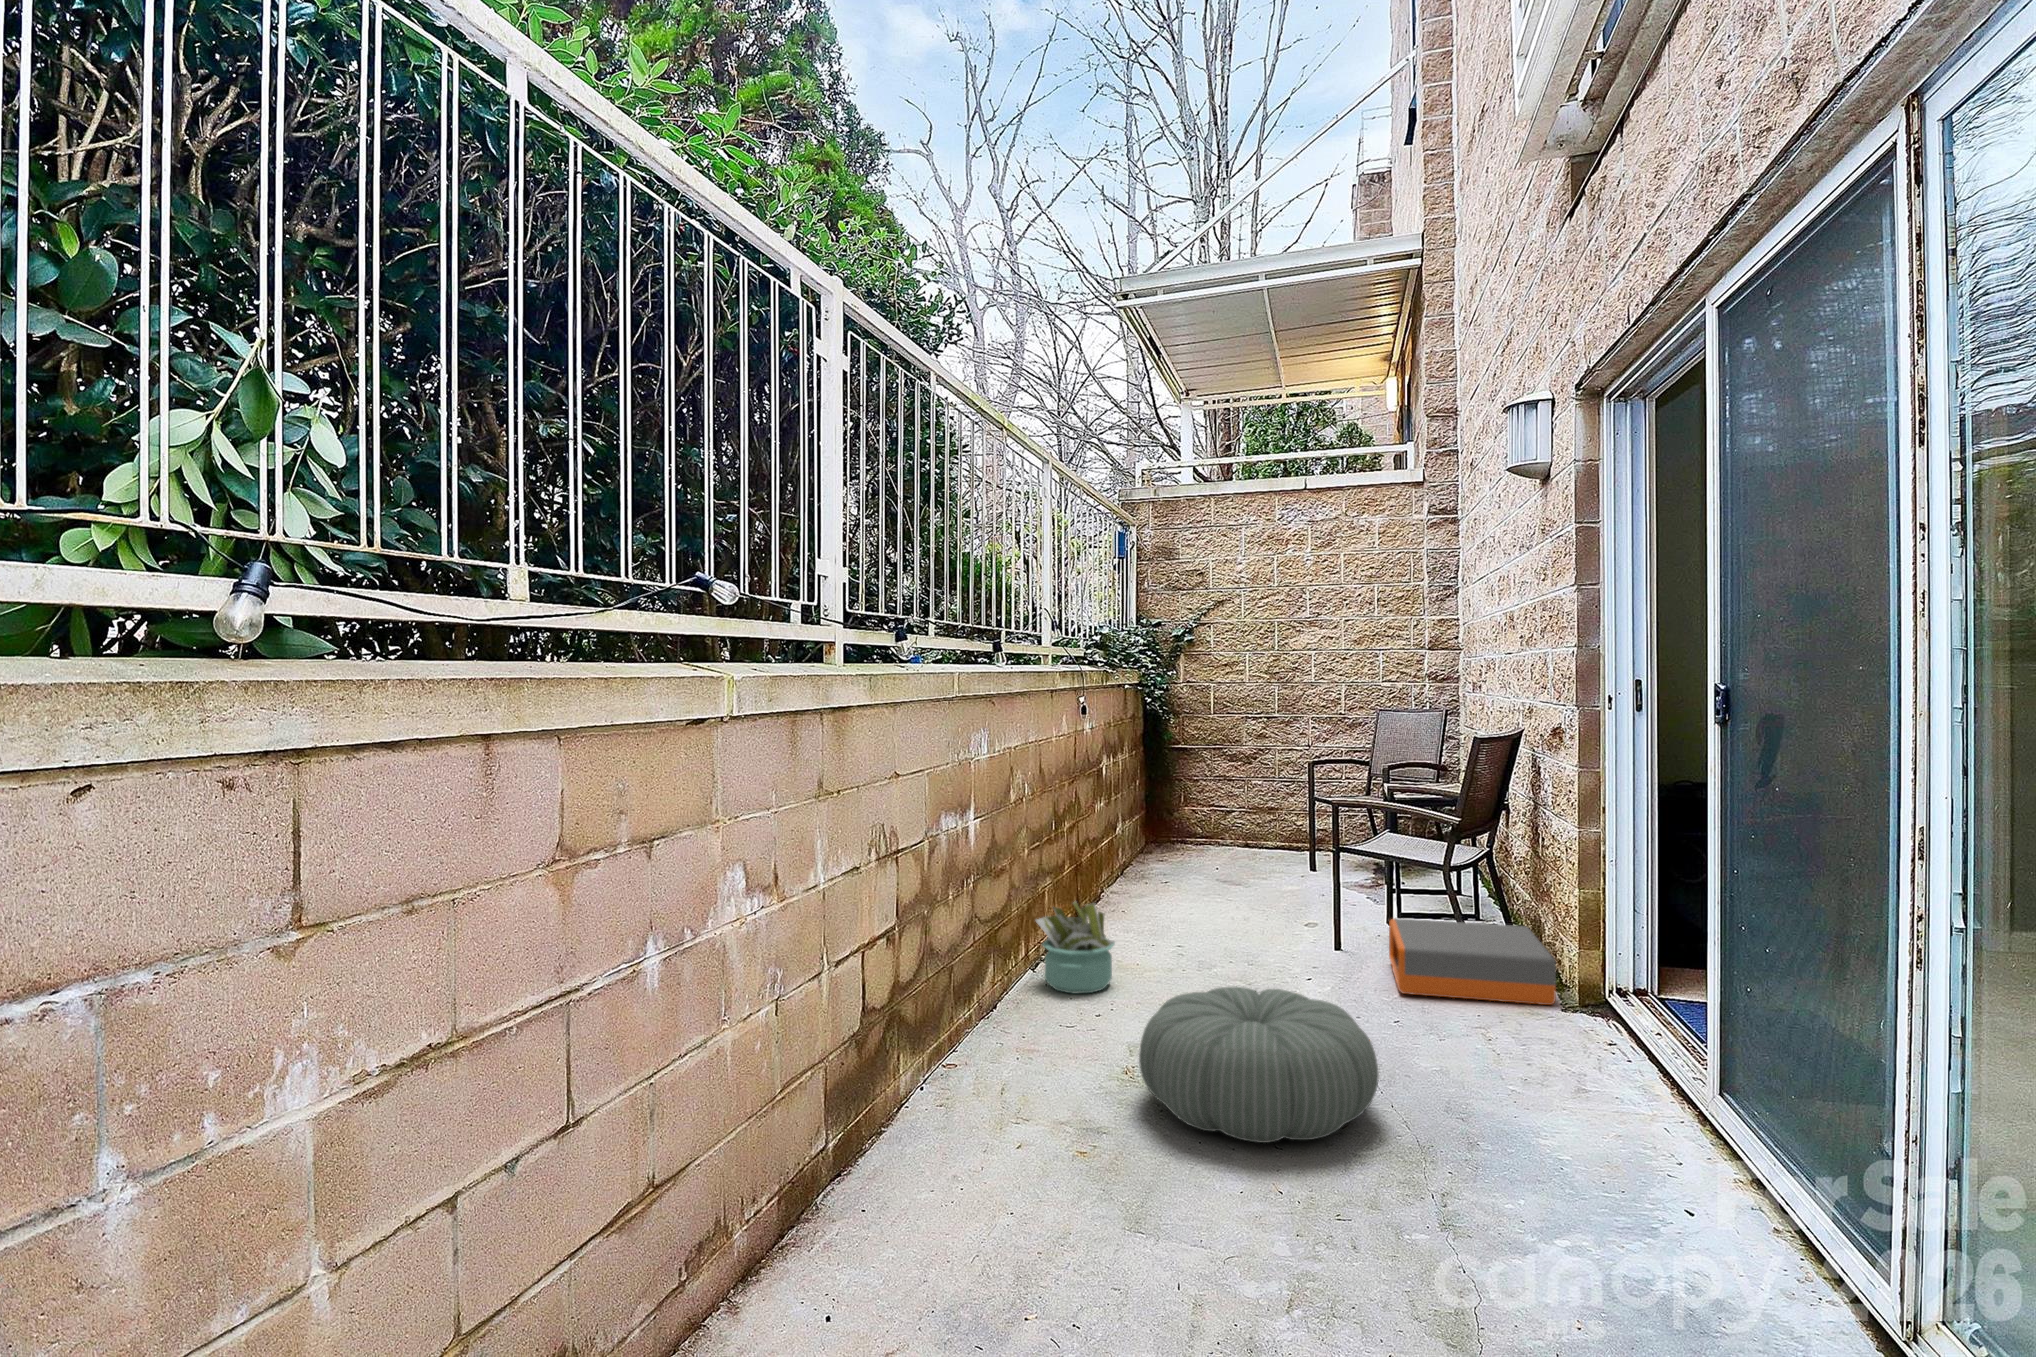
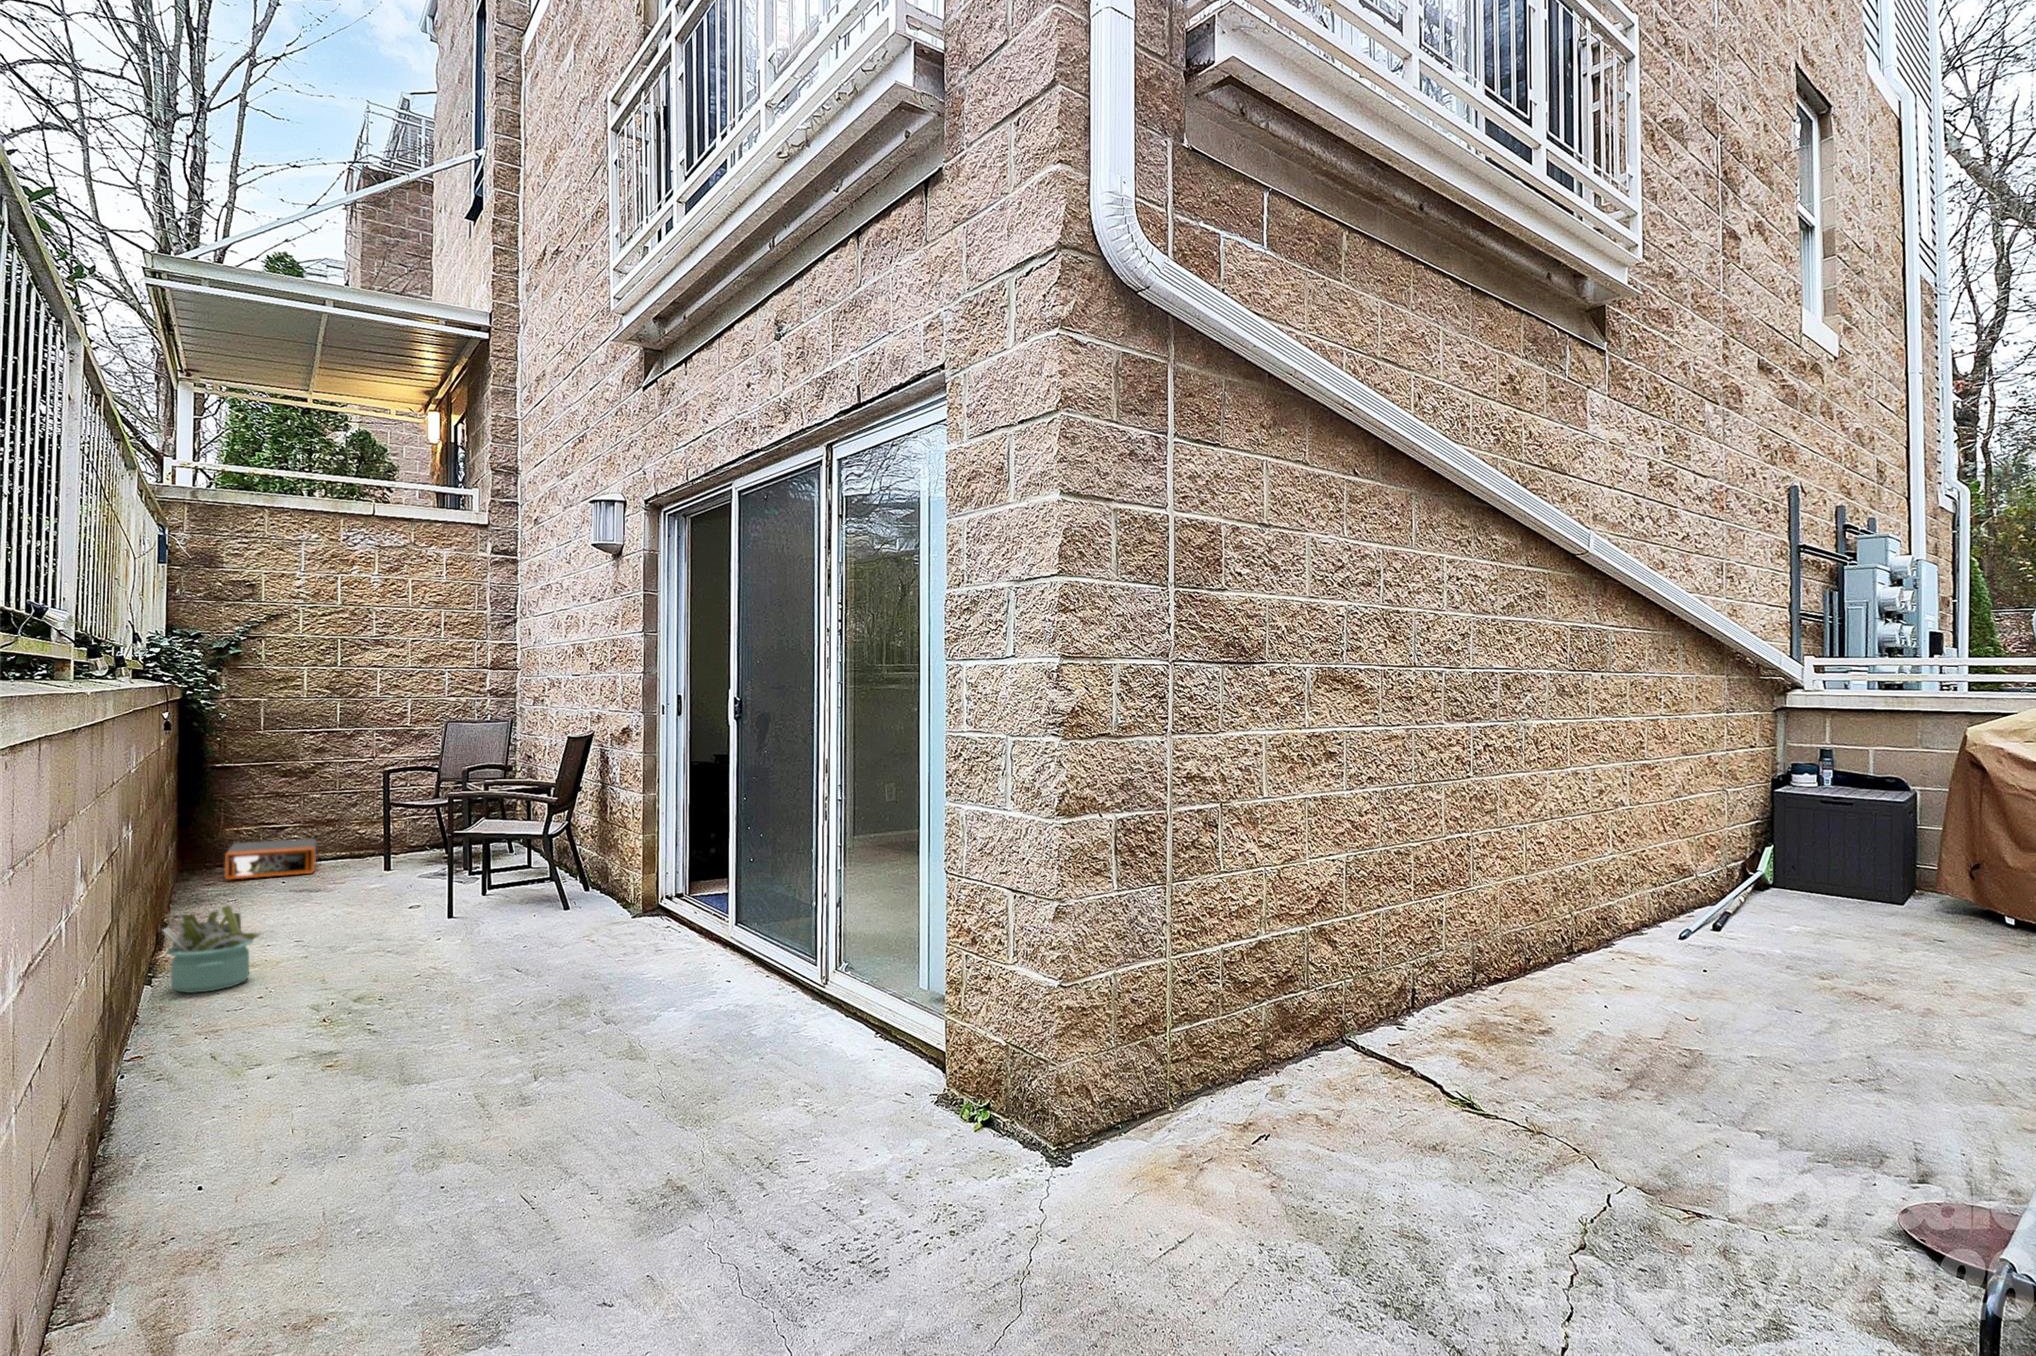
storage box: present [1389,918,1556,1005] -> present [225,839,316,880]
pouf: present [1139,987,1378,1143] -> none [353,925,544,1028]

